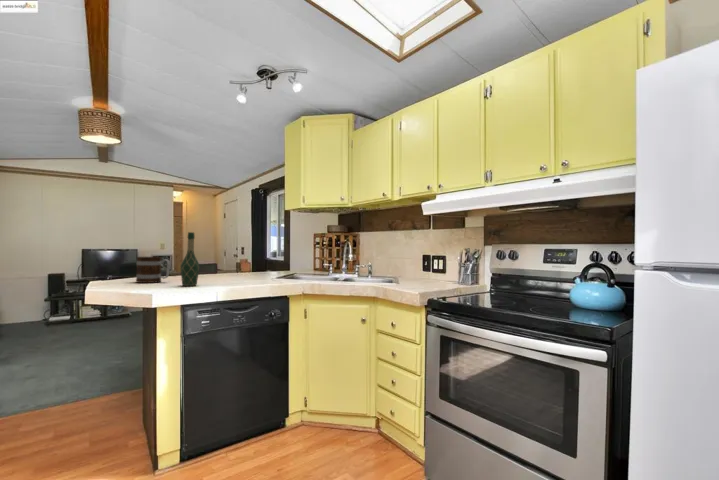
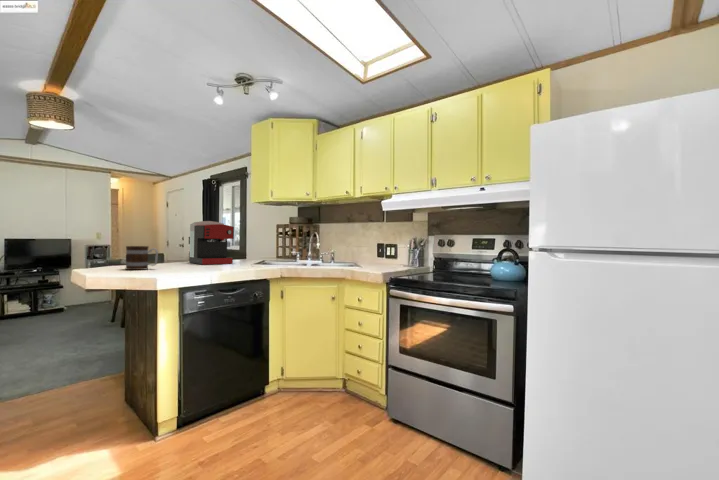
coffee maker: none [215,229,260,277] -> present [189,221,234,265]
wine bottle: present [181,232,199,286] -> none [173,224,190,272]

